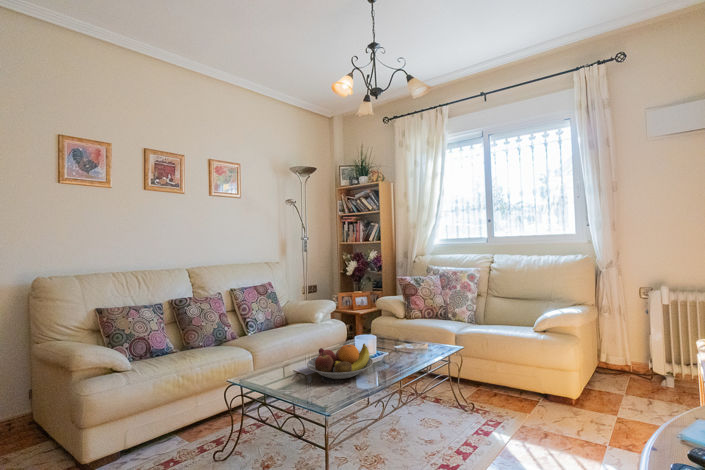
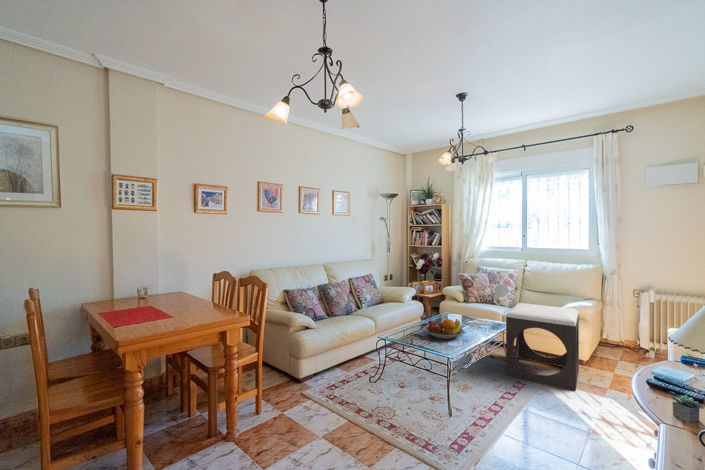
footstool: none [448,314,565,456] -> present [506,303,579,391]

